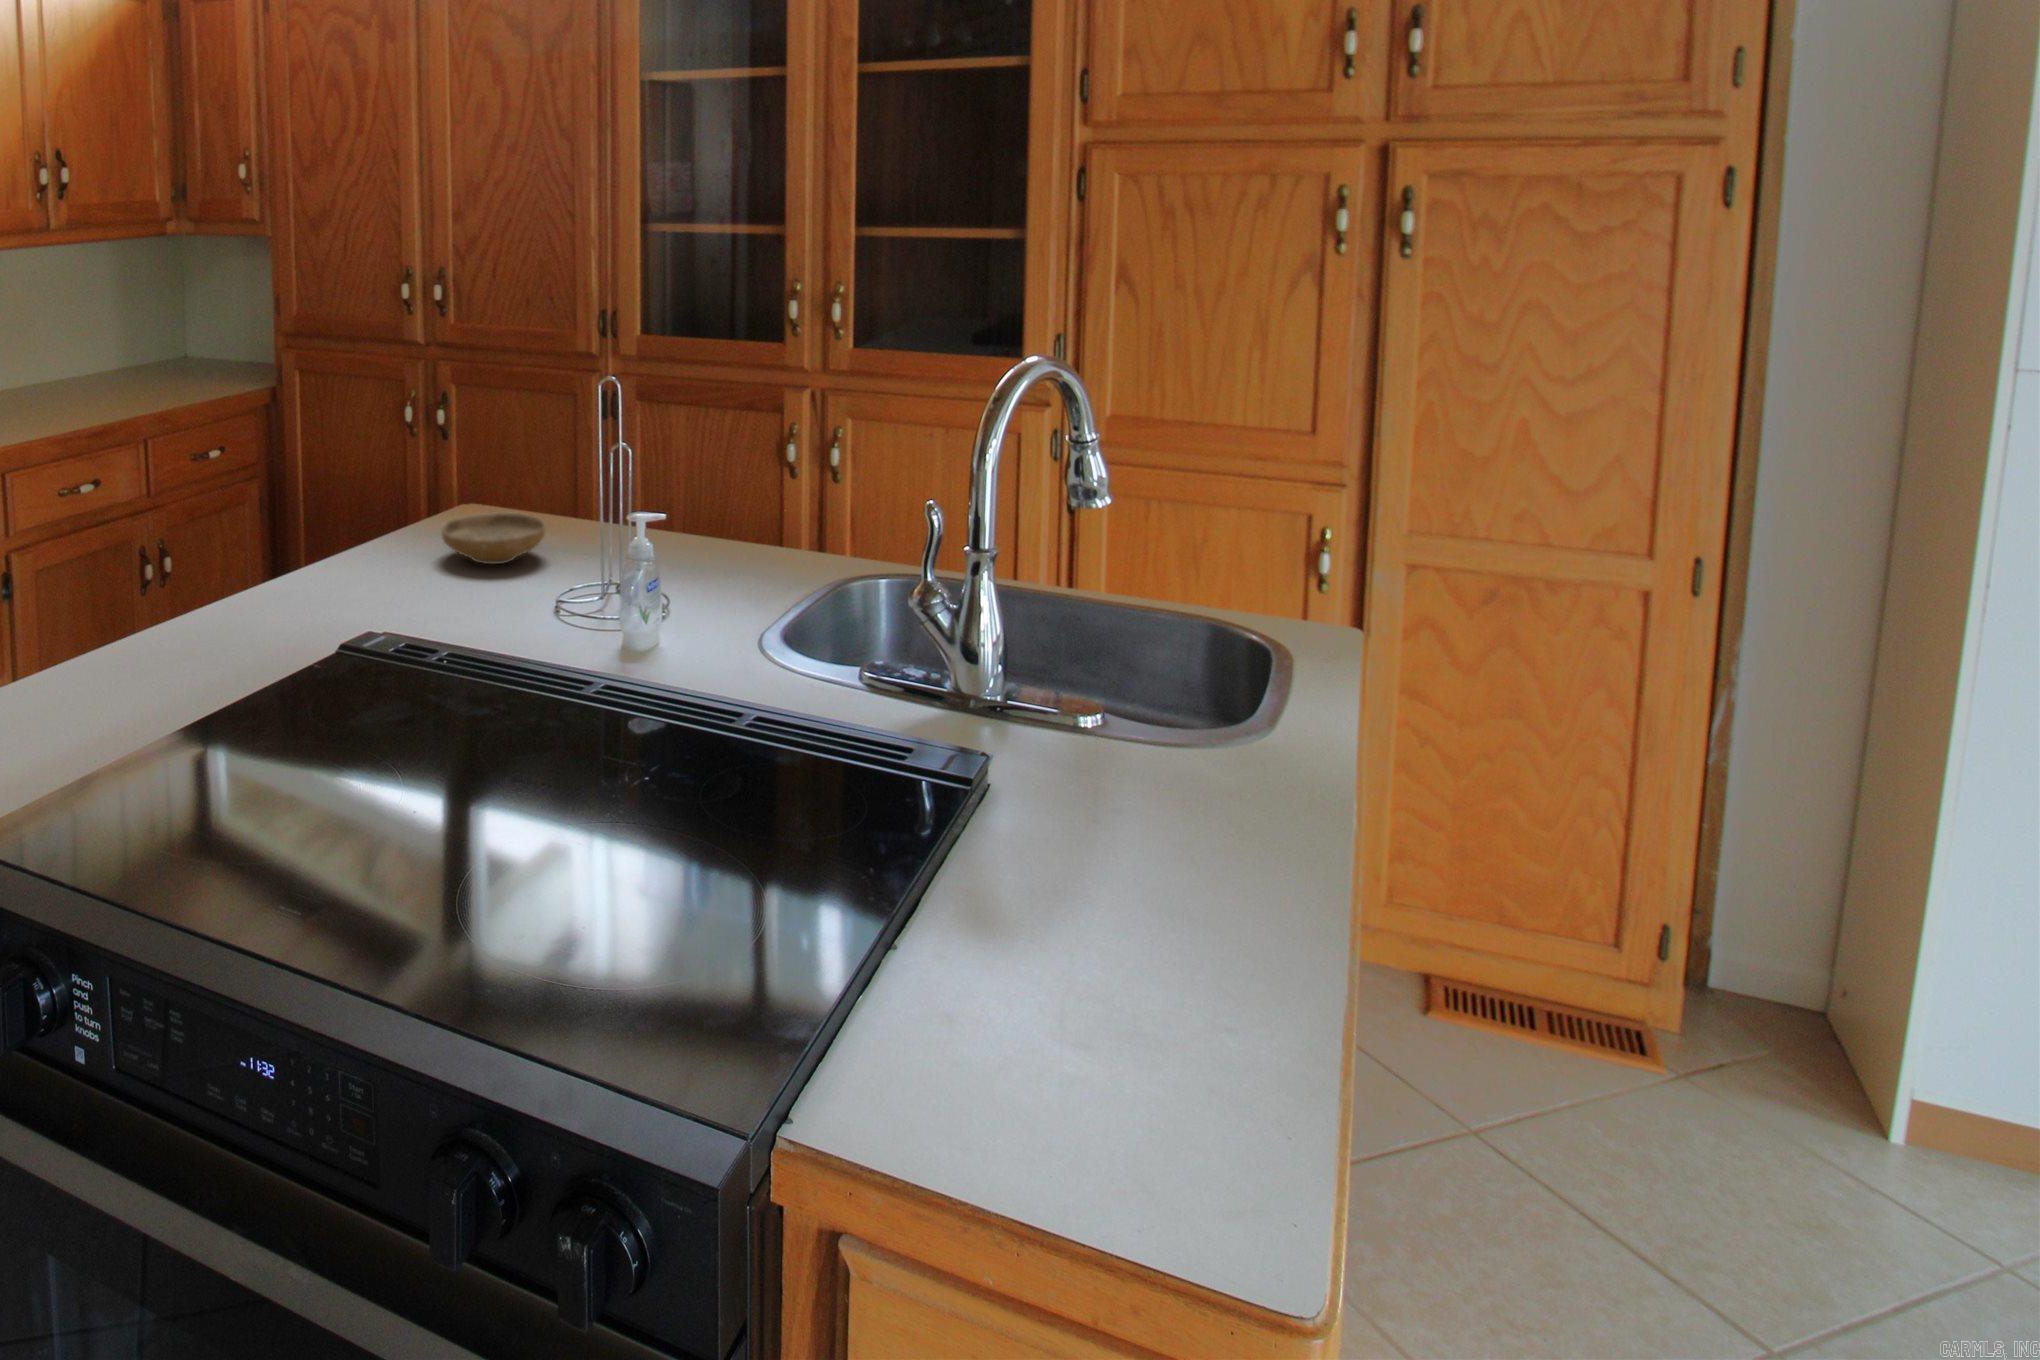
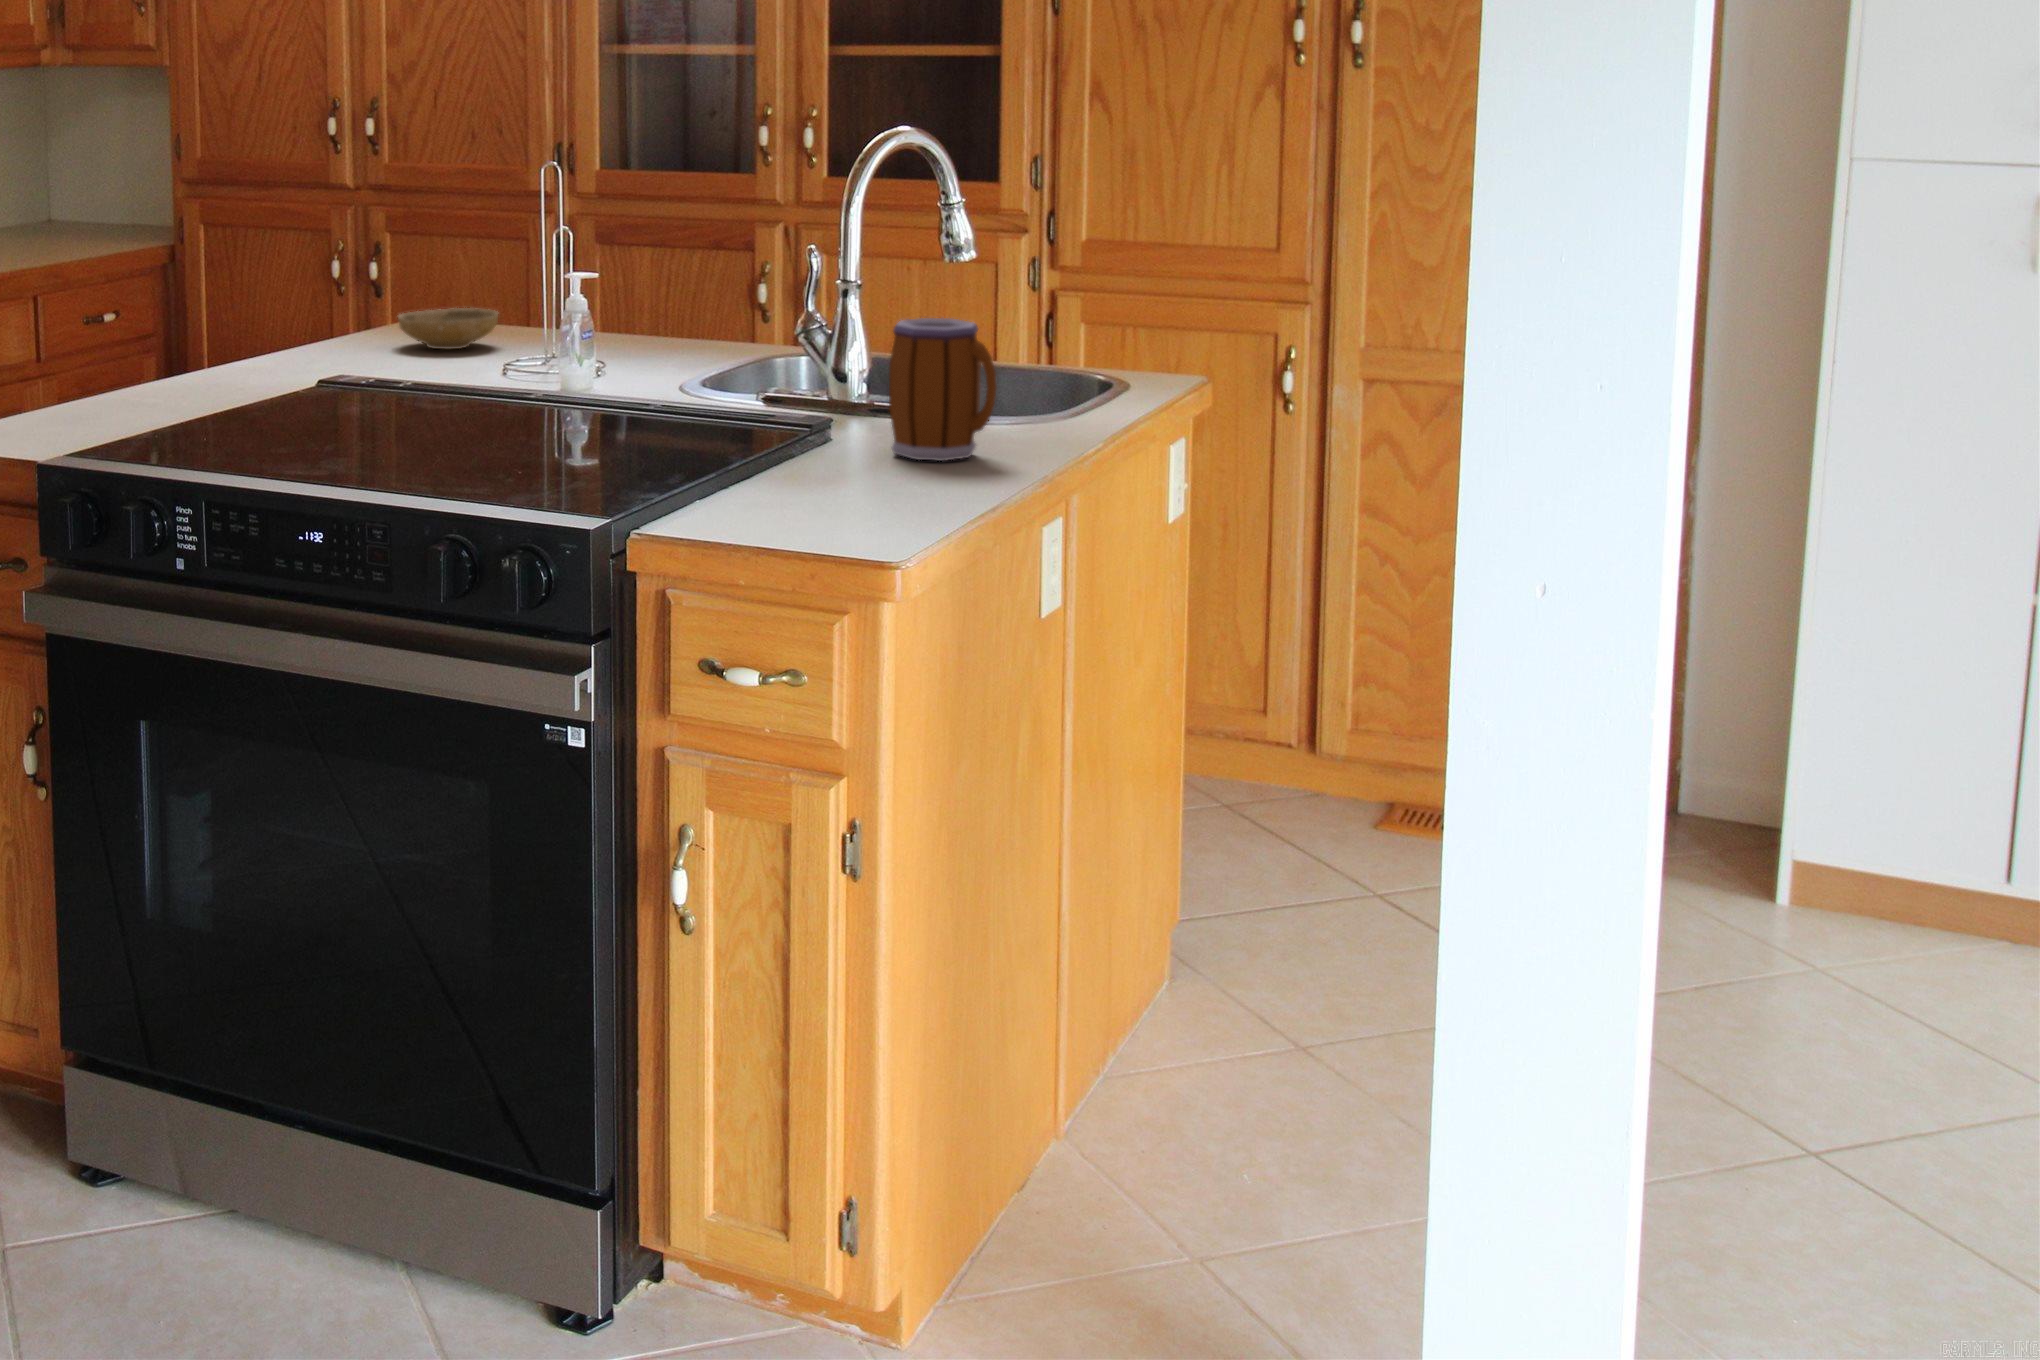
mug: none [1090,667,1264,893] -> present [889,318,996,461]

